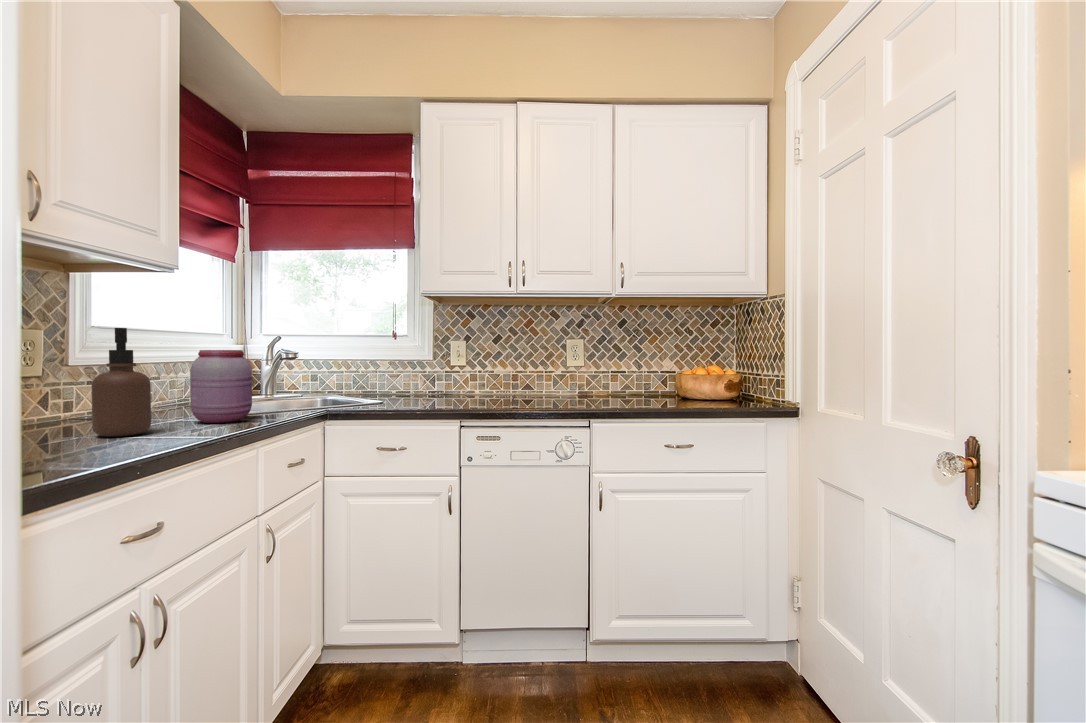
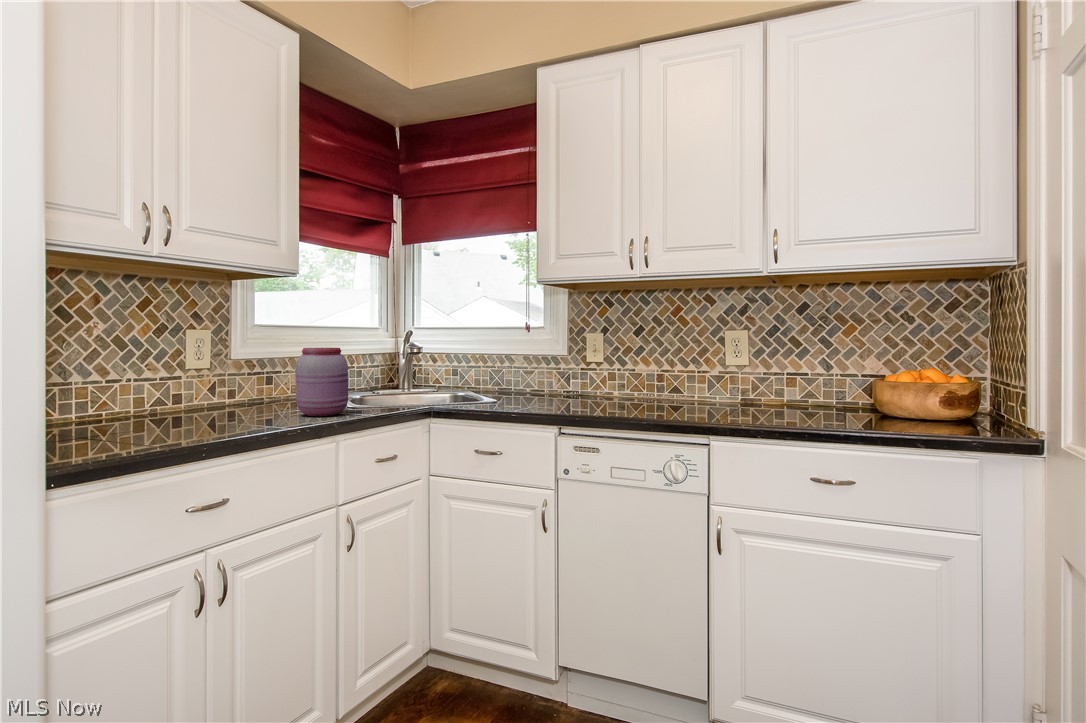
soap dispenser: present [92,328,151,437] -> none [205,330,251,425]

